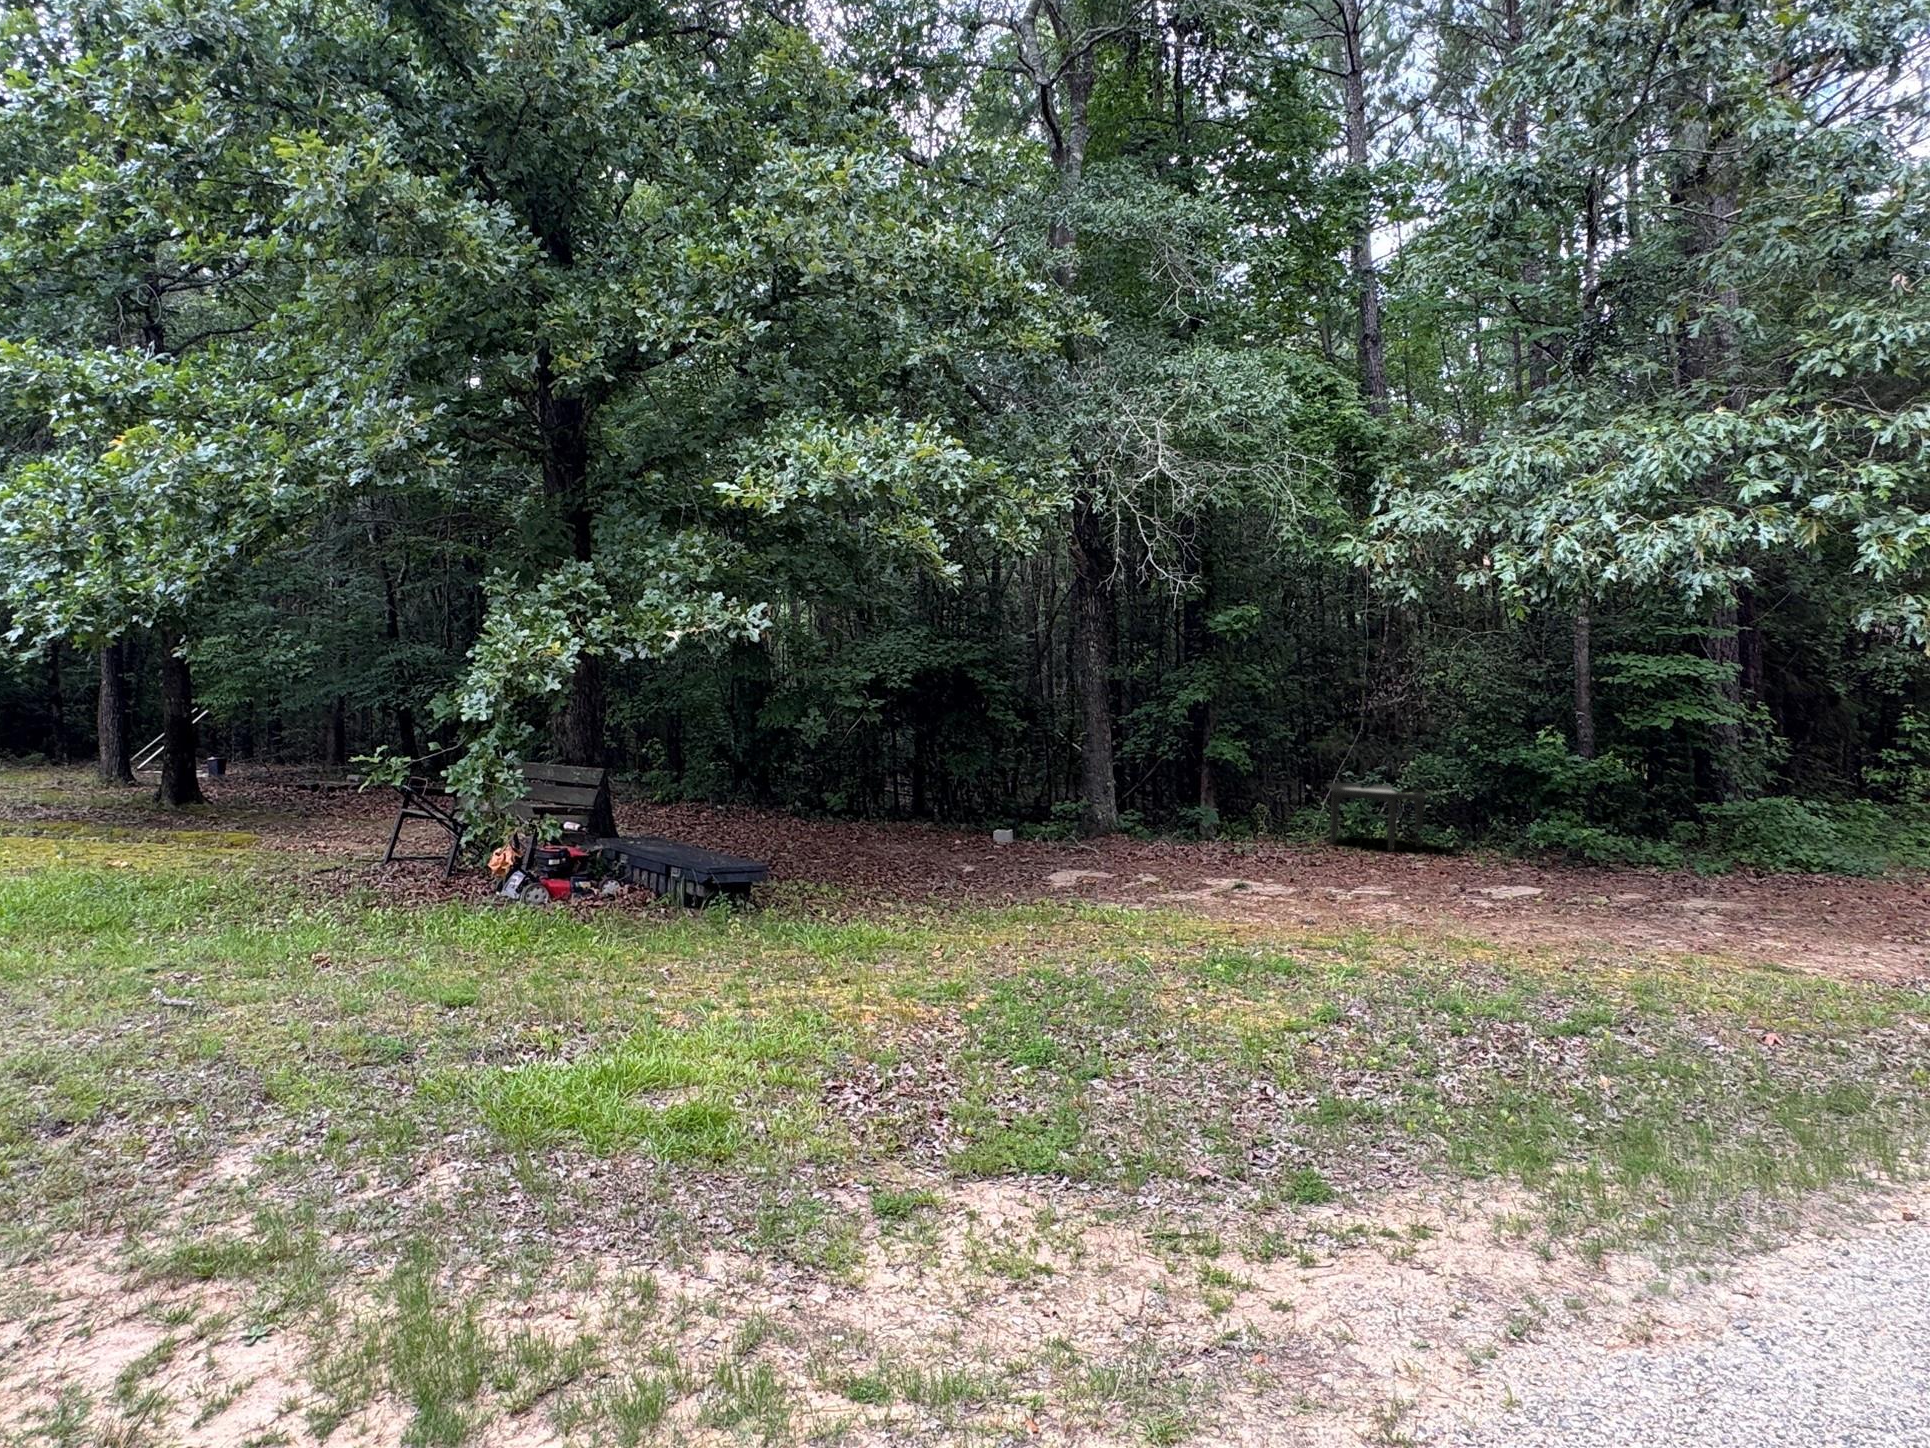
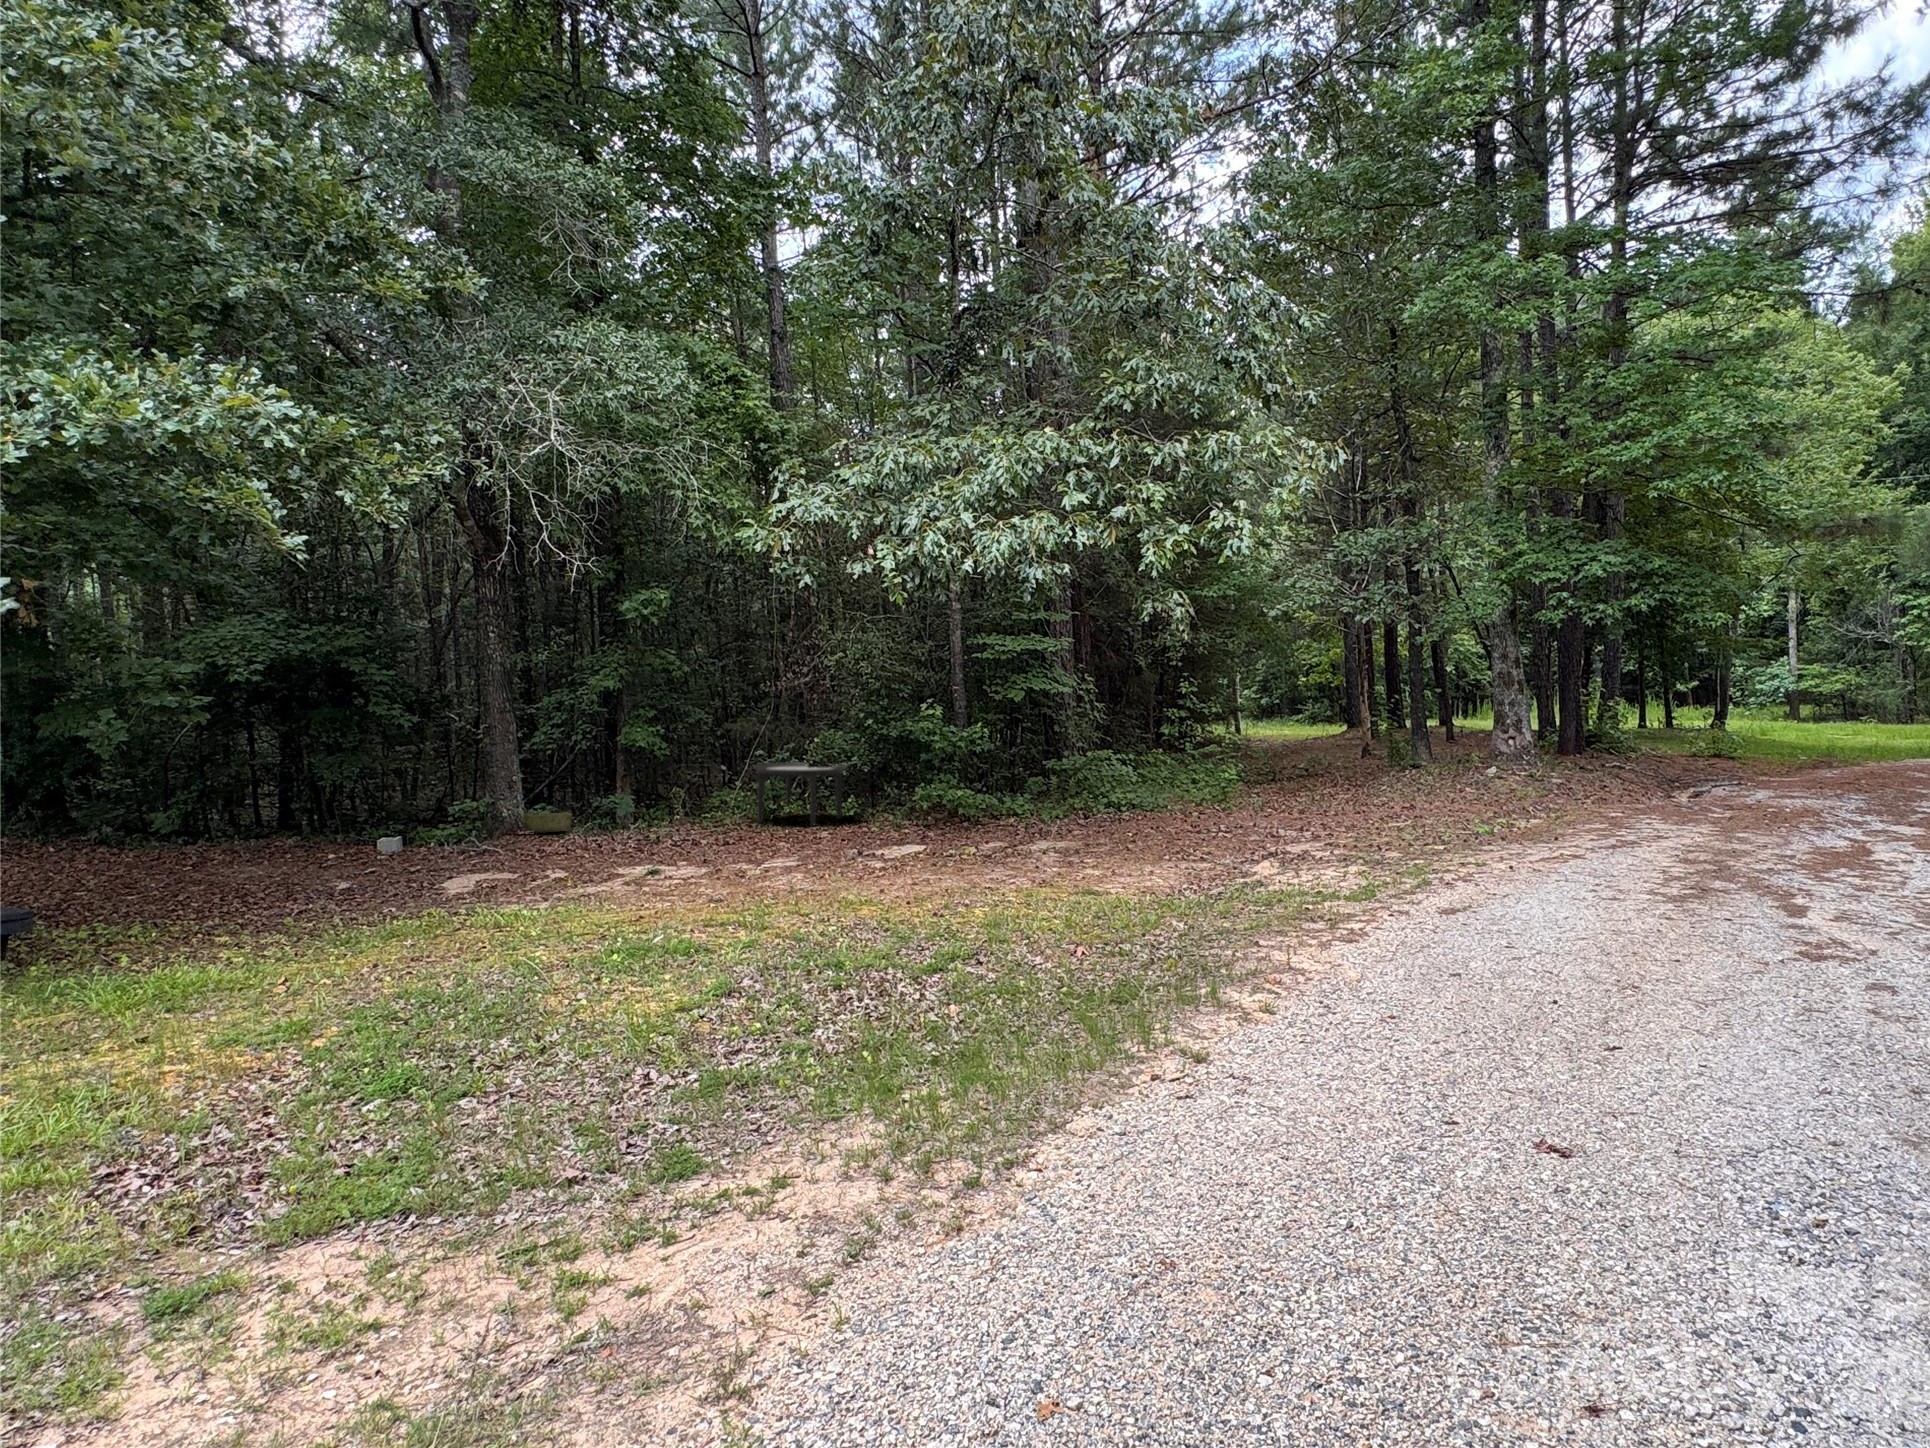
woven basket: none [1110,814,1153,834] -> present [523,812,572,833]

